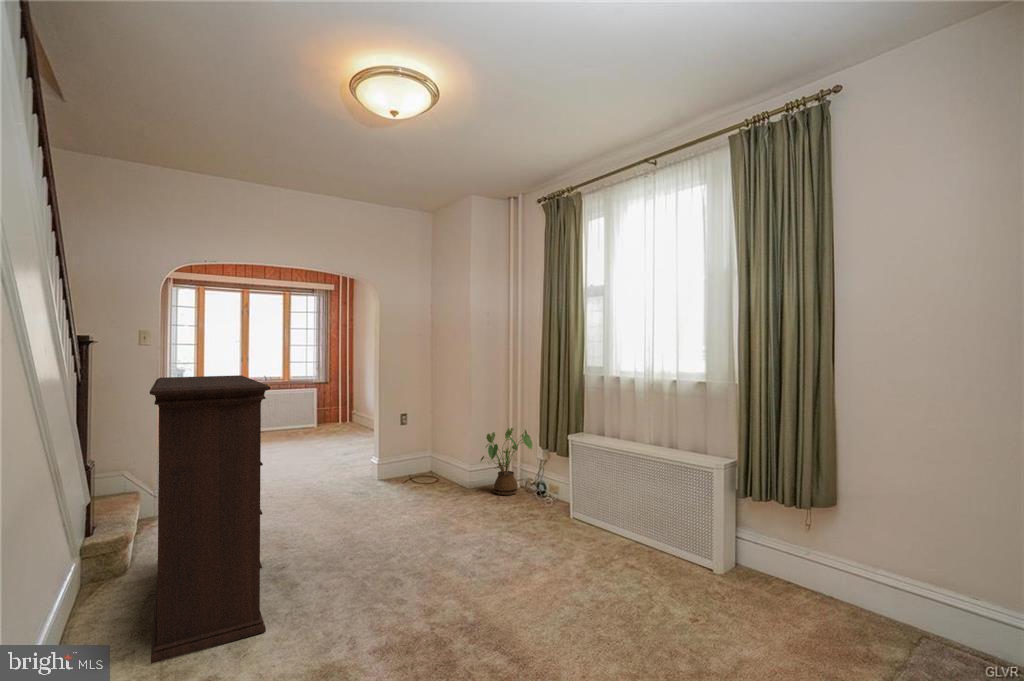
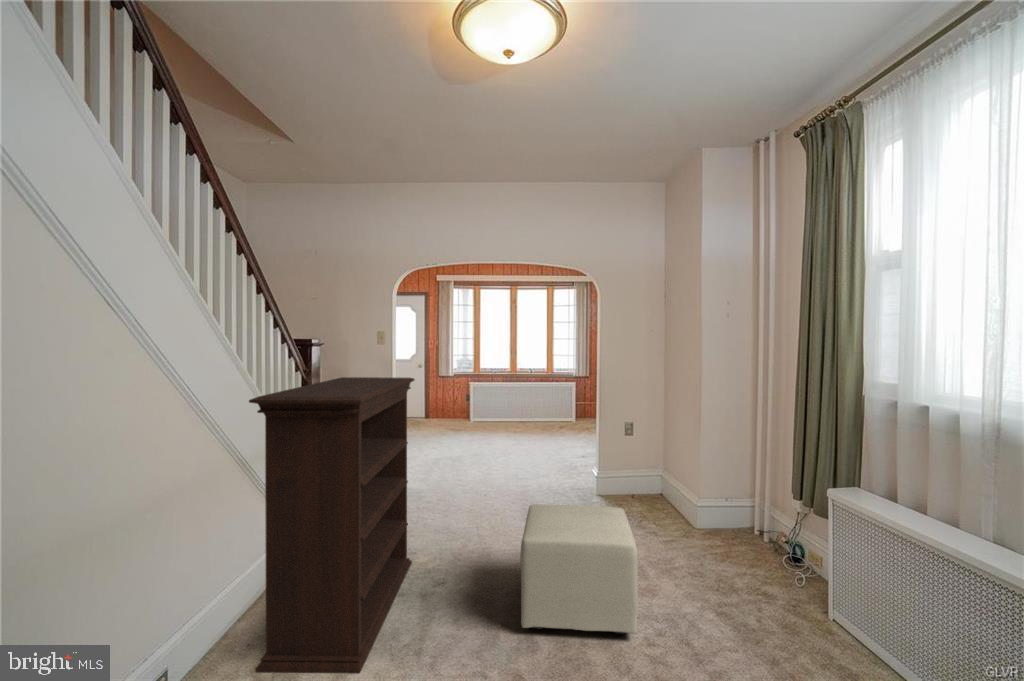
house plant: present [481,428,533,495] -> none [705,459,784,552]
ottoman: none [366,470,469,568] -> present [520,504,638,634]

